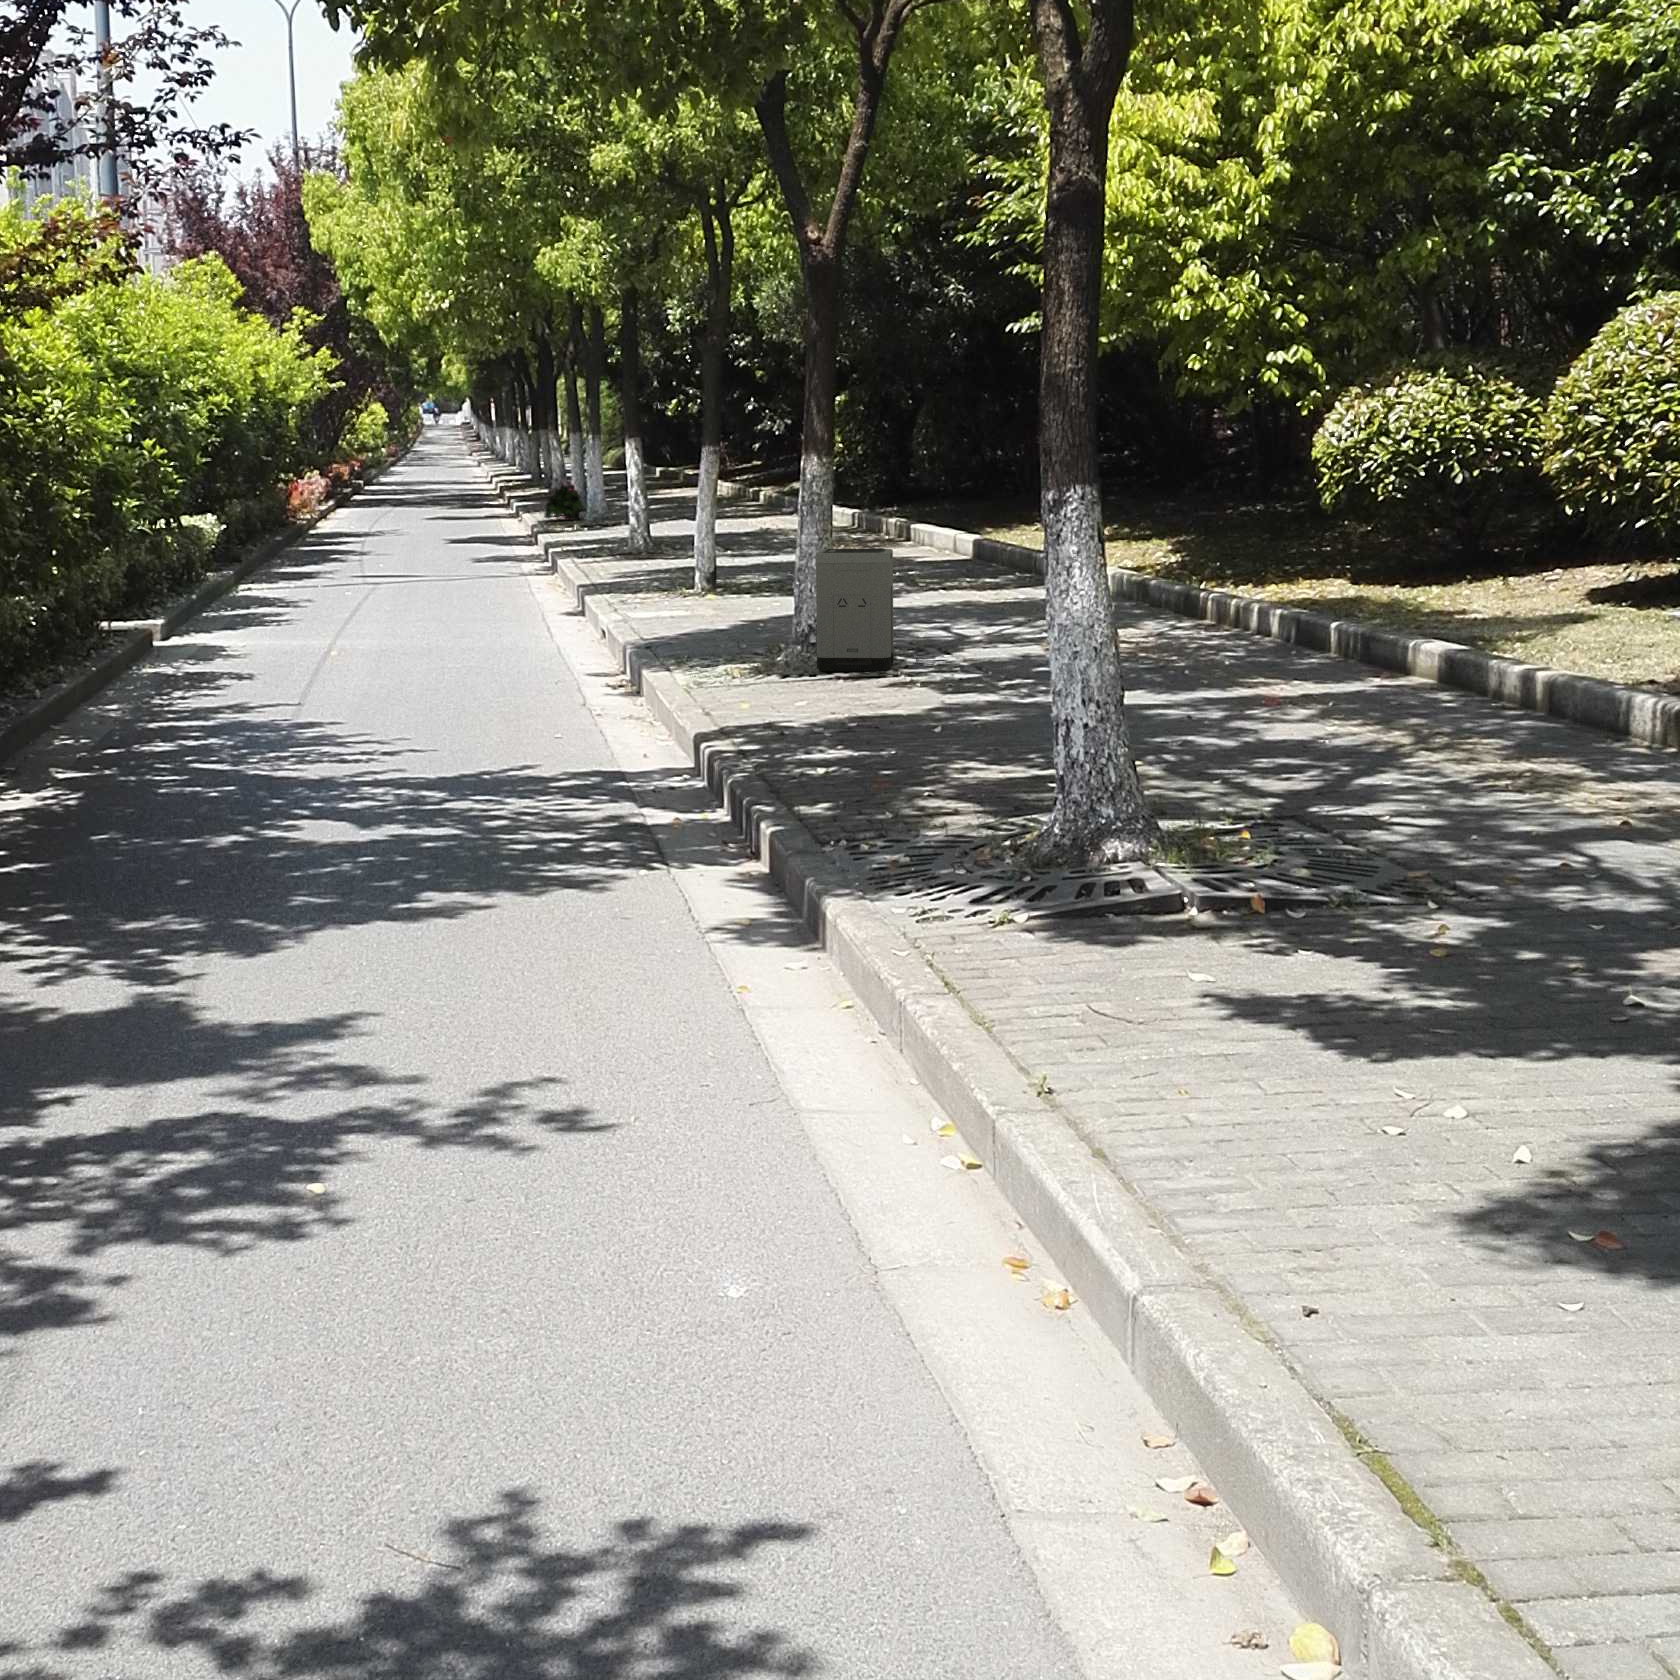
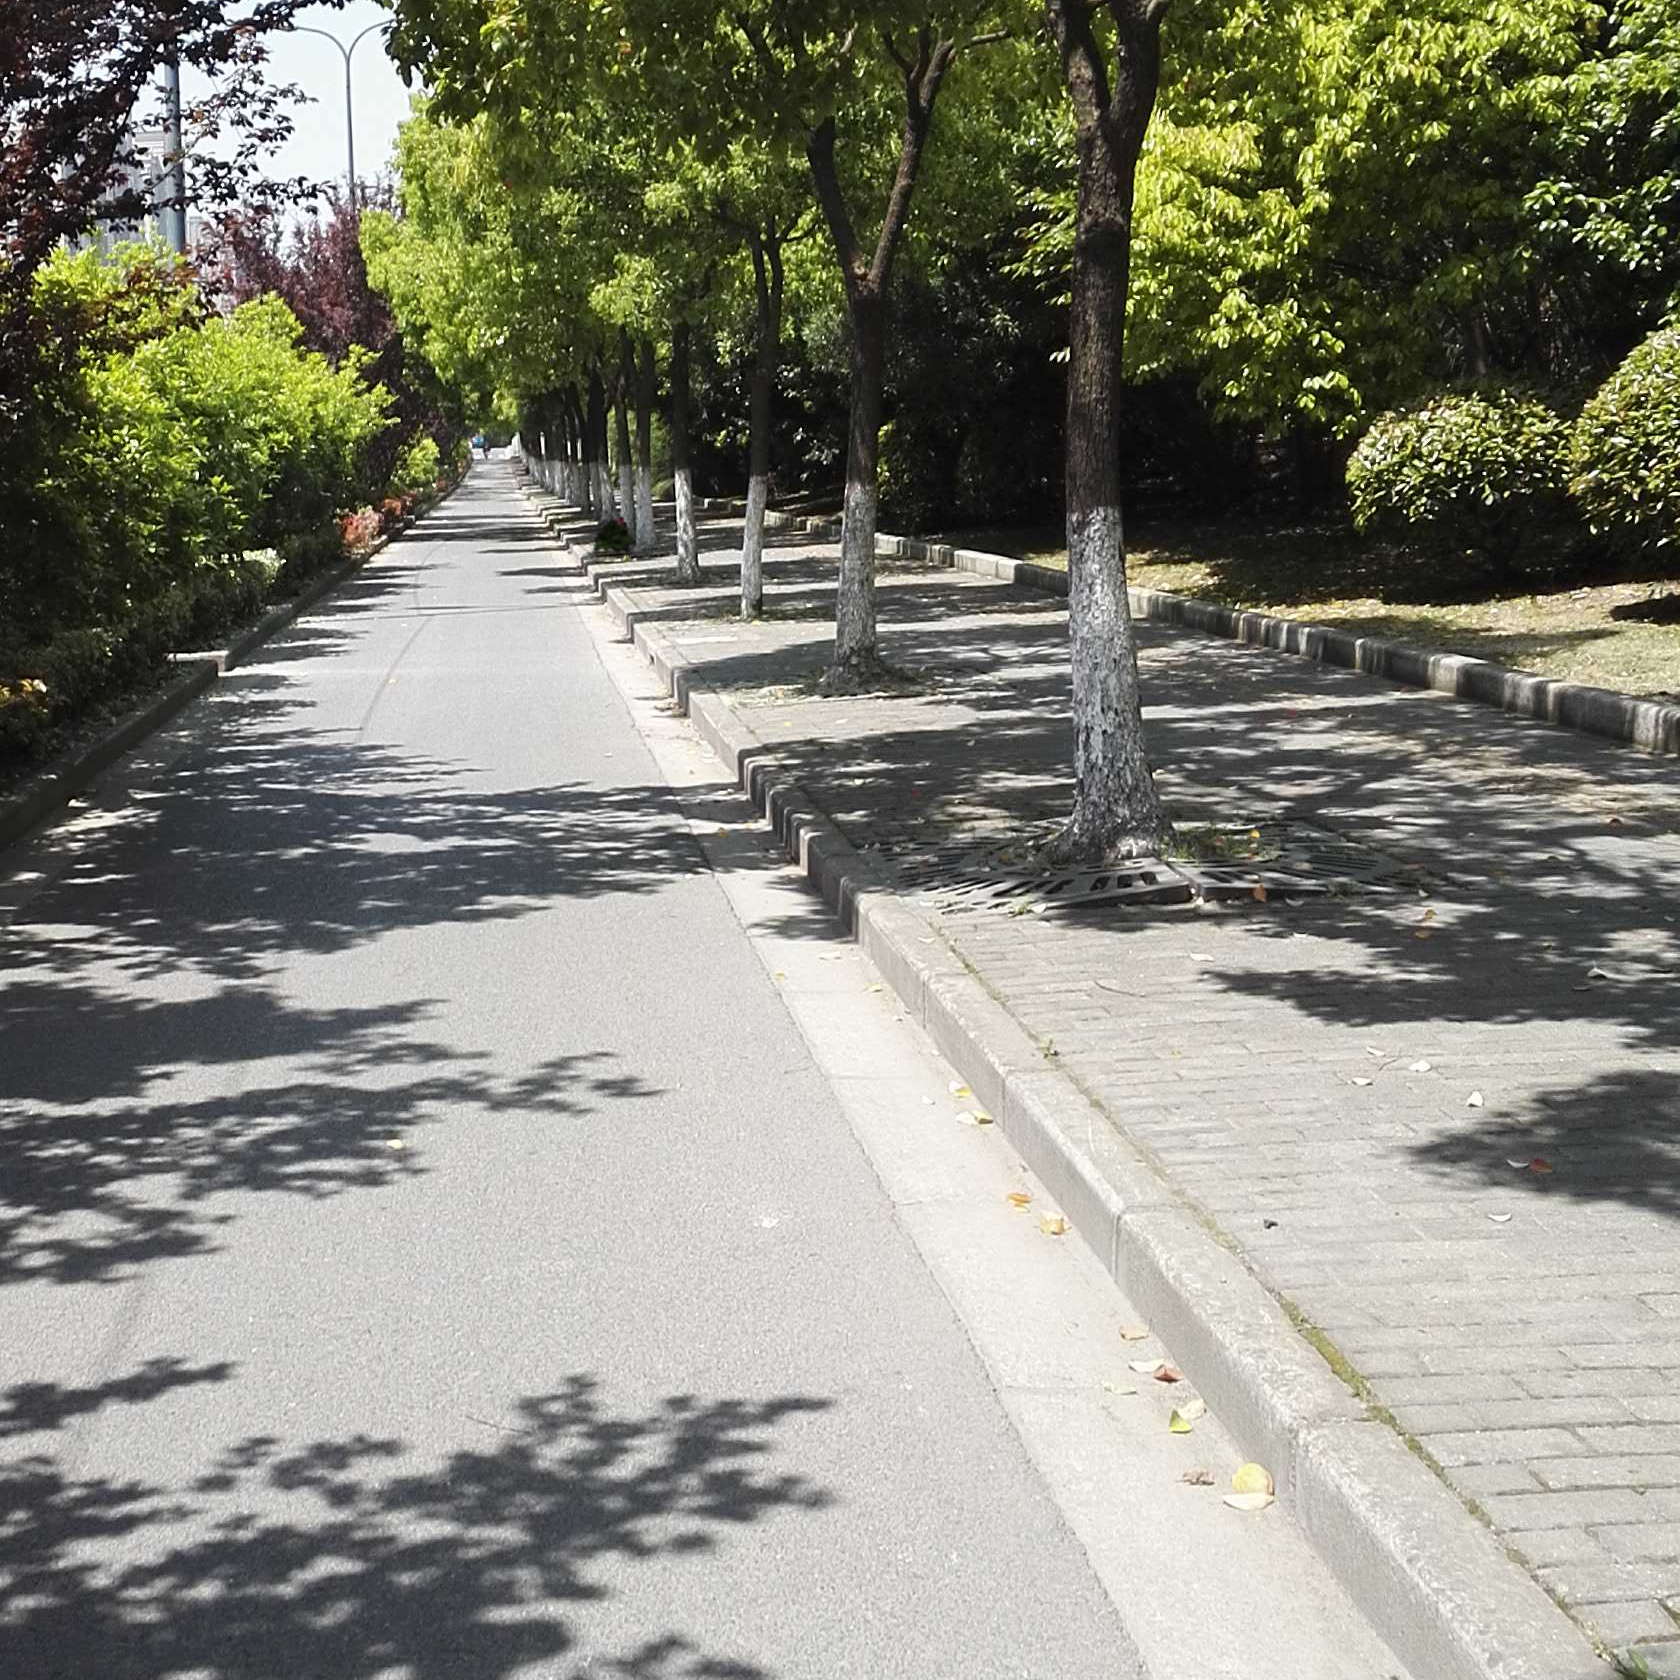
trash can: present [816,548,894,672] -> none [867,573,944,691]

